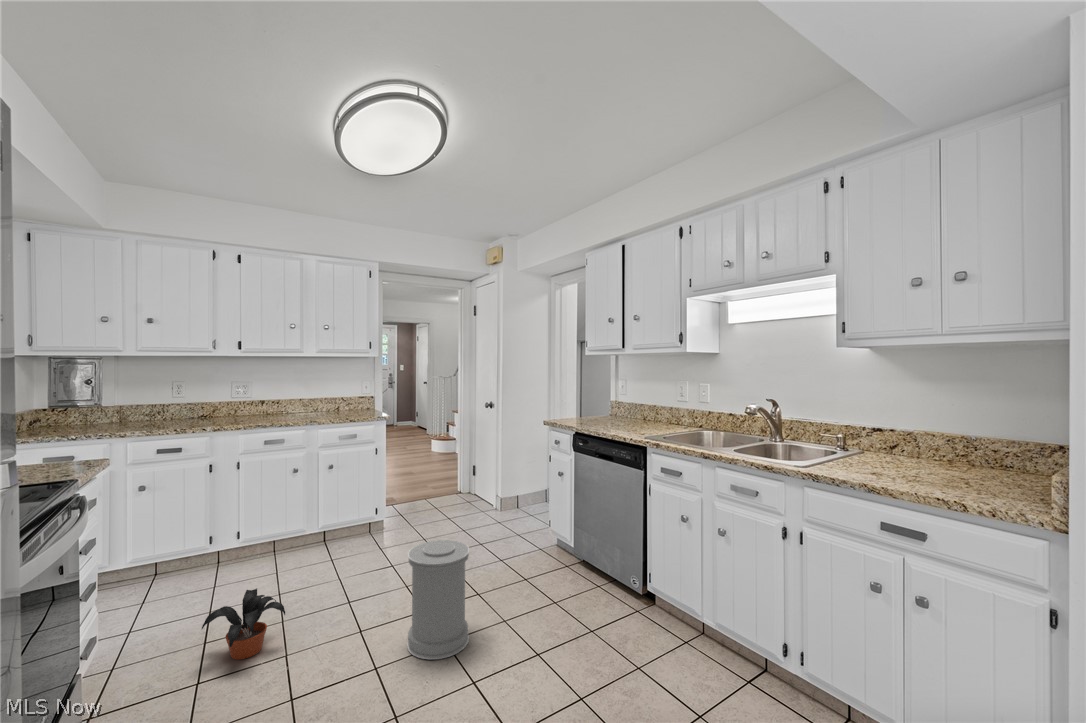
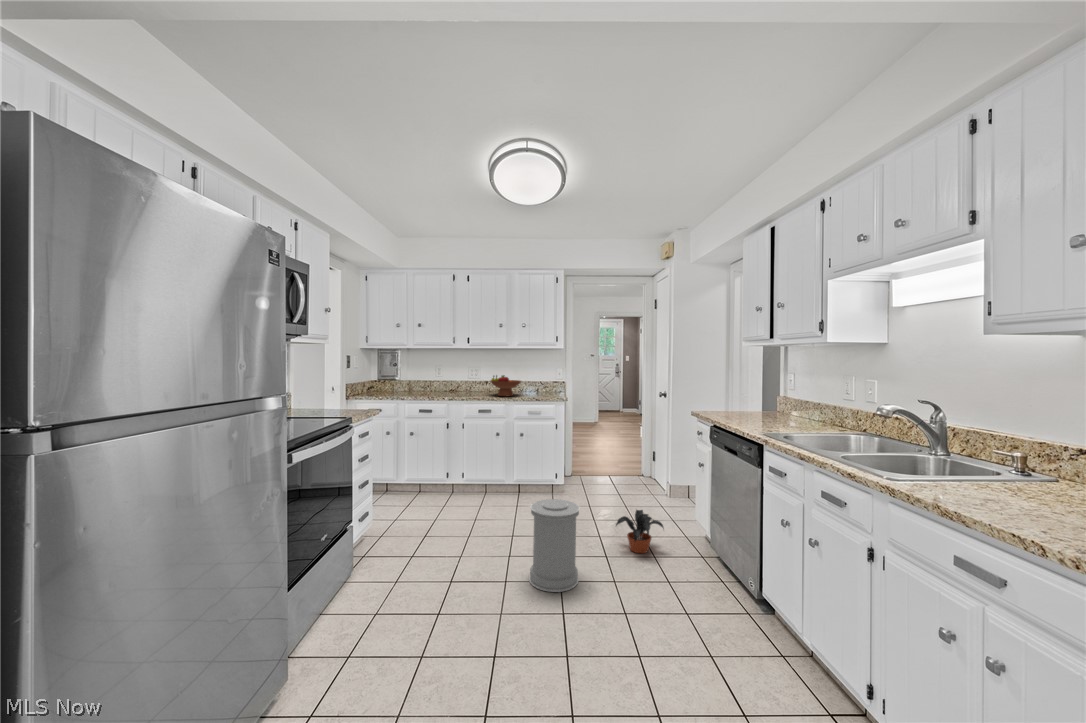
fruit bowl: none [274,391,320,419] -> present [491,375,521,396]
potted plant: present [202,588,285,659] -> present [616,510,663,553]

